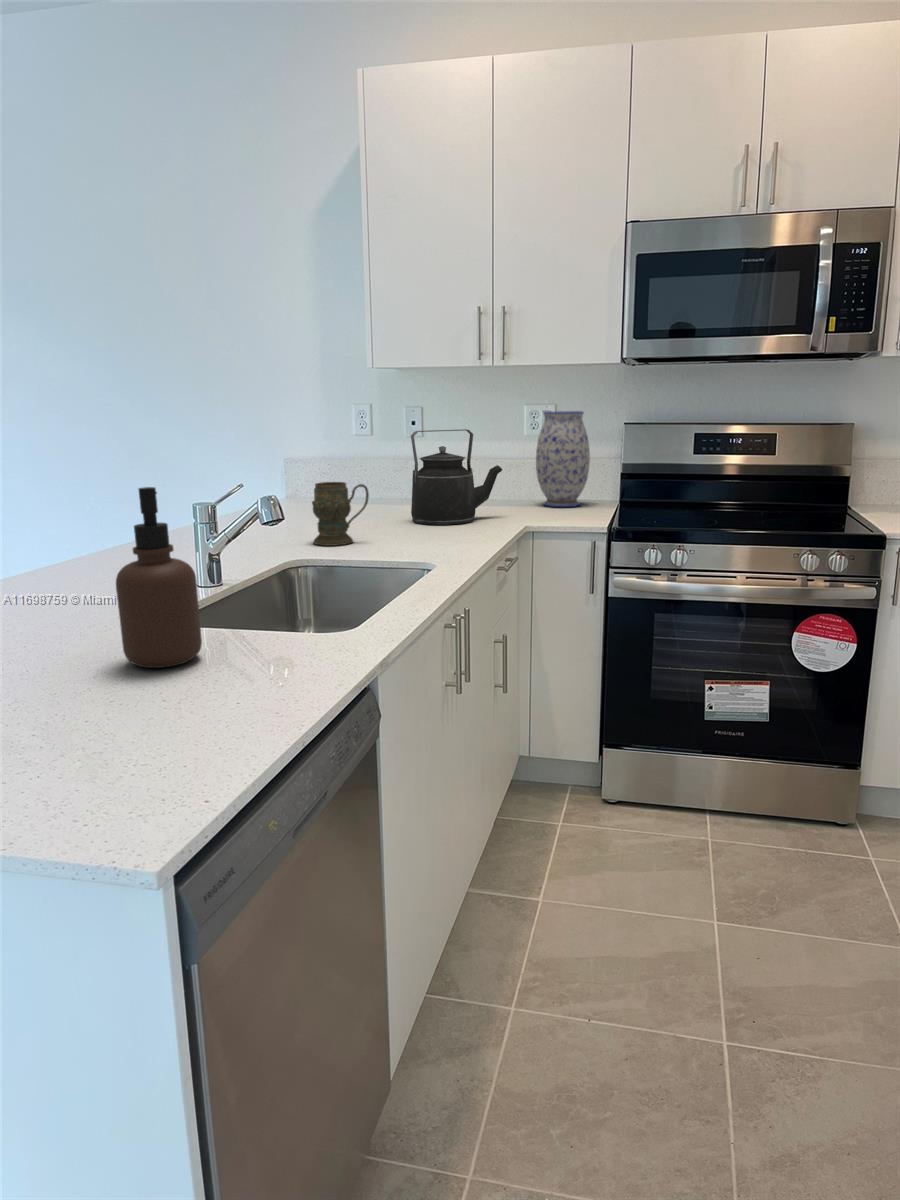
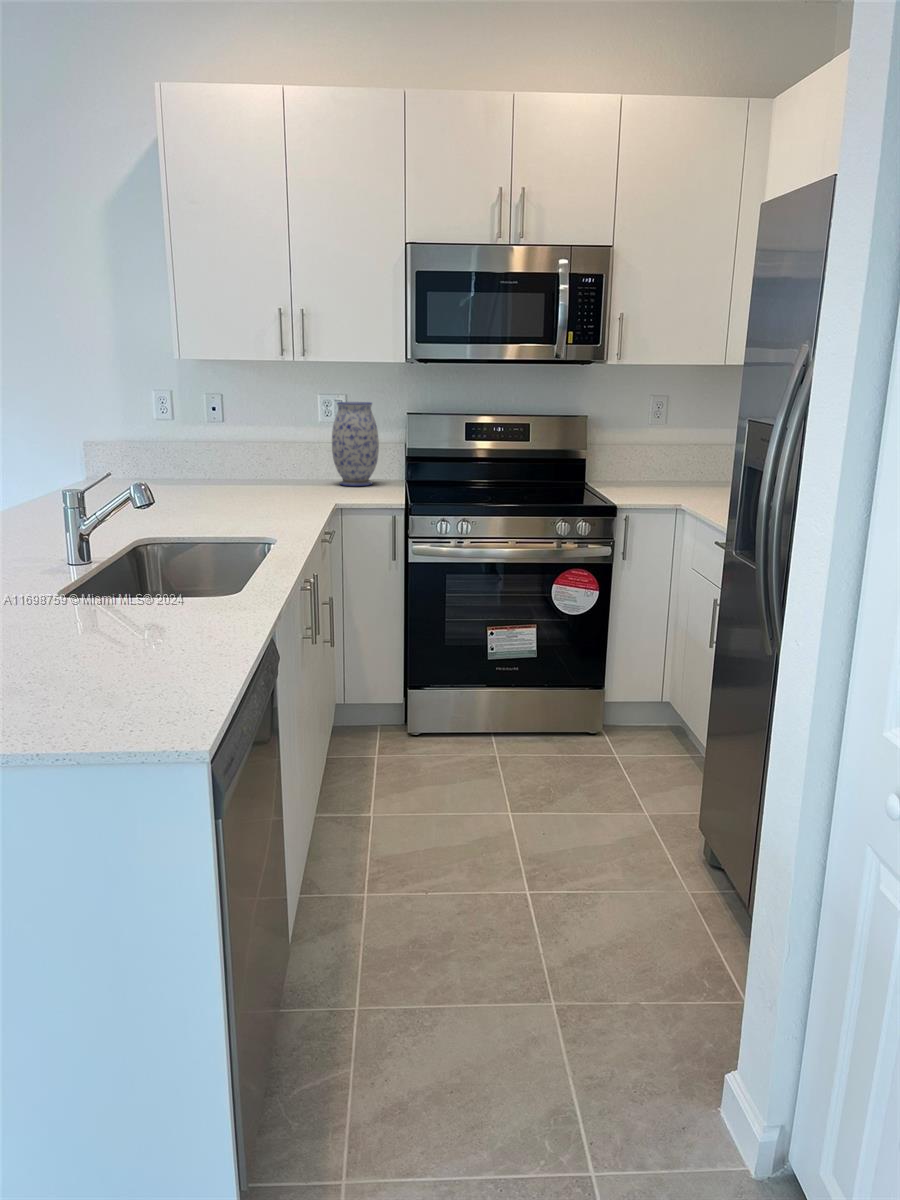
kettle: present [411,429,502,525] -> none [226,418,308,504]
mug: present [312,482,369,546] -> none [147,467,200,525]
soap dispenser: present [116,487,202,668] -> none [53,478,127,629]

